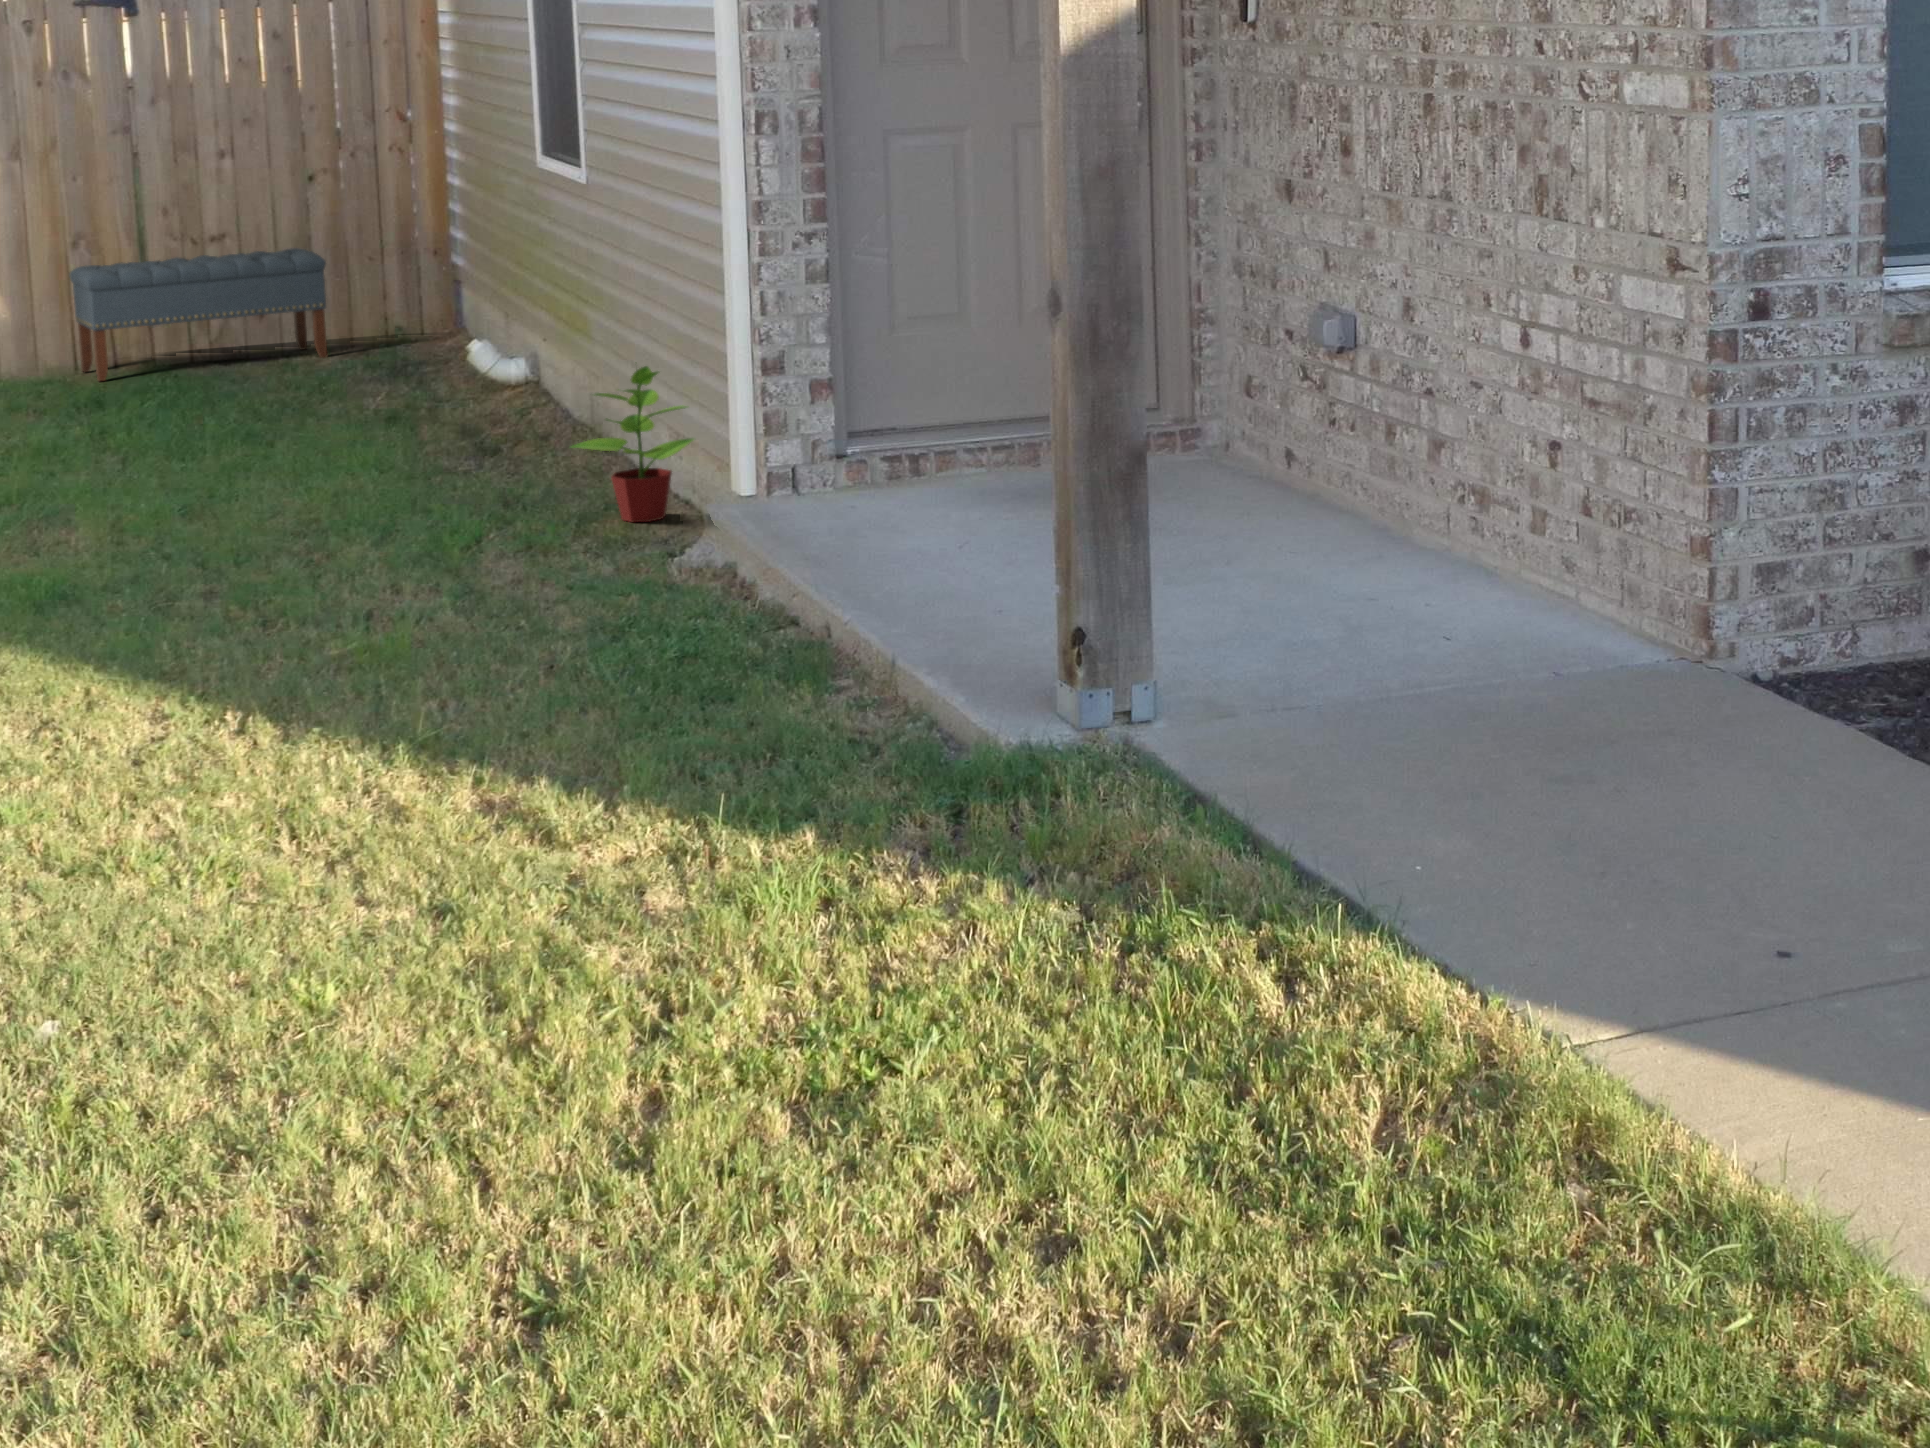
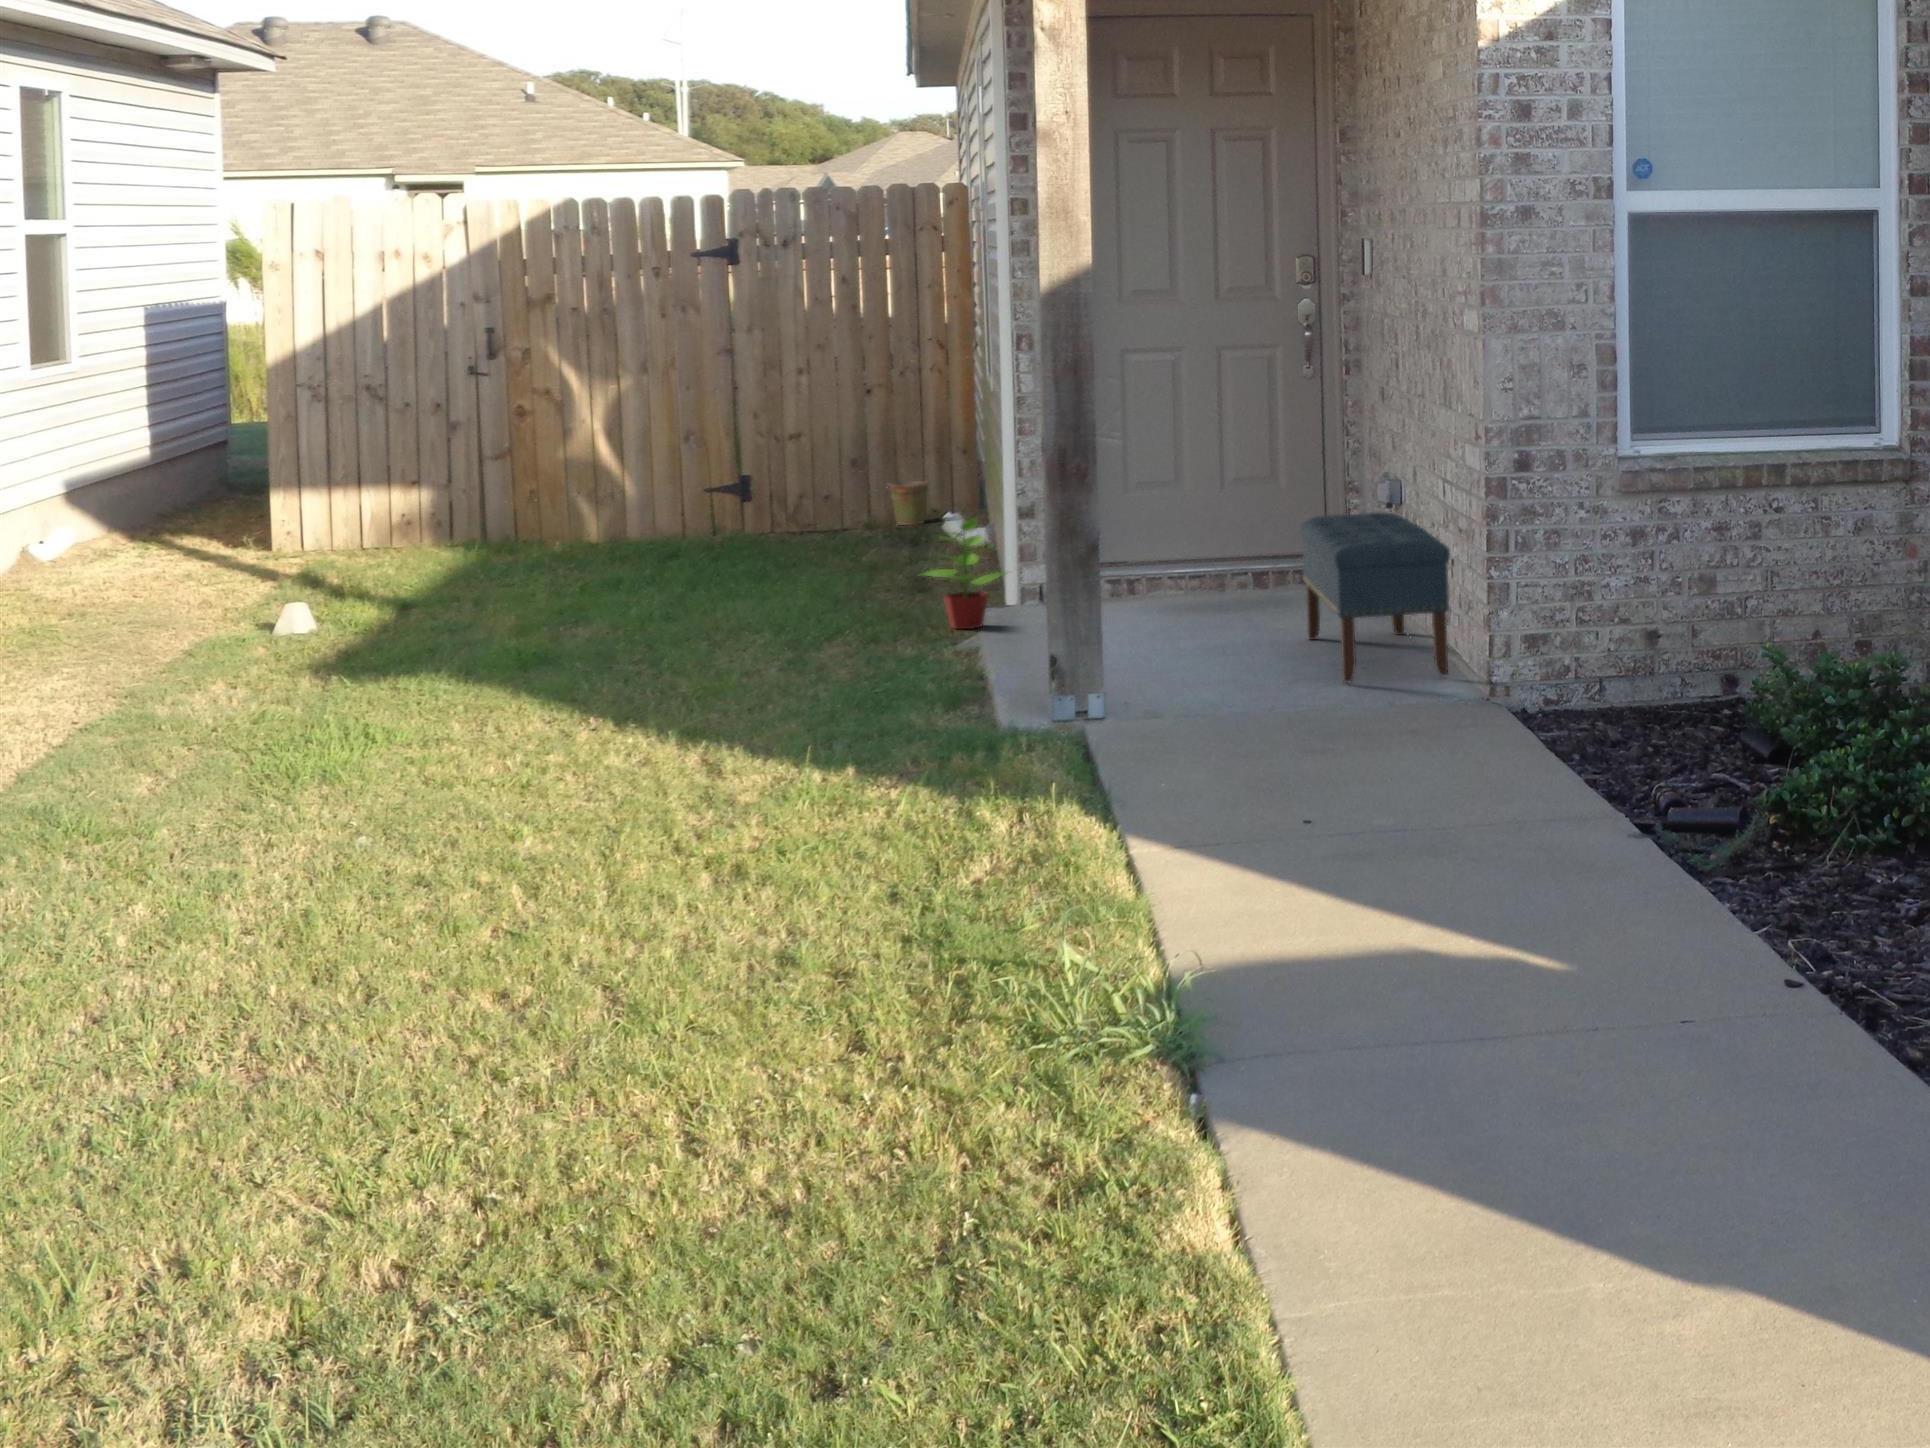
bench: present [70,248,327,381] -> present [1299,512,1450,683]
bucket: none [343,290,399,348] -> present [888,481,929,525]

